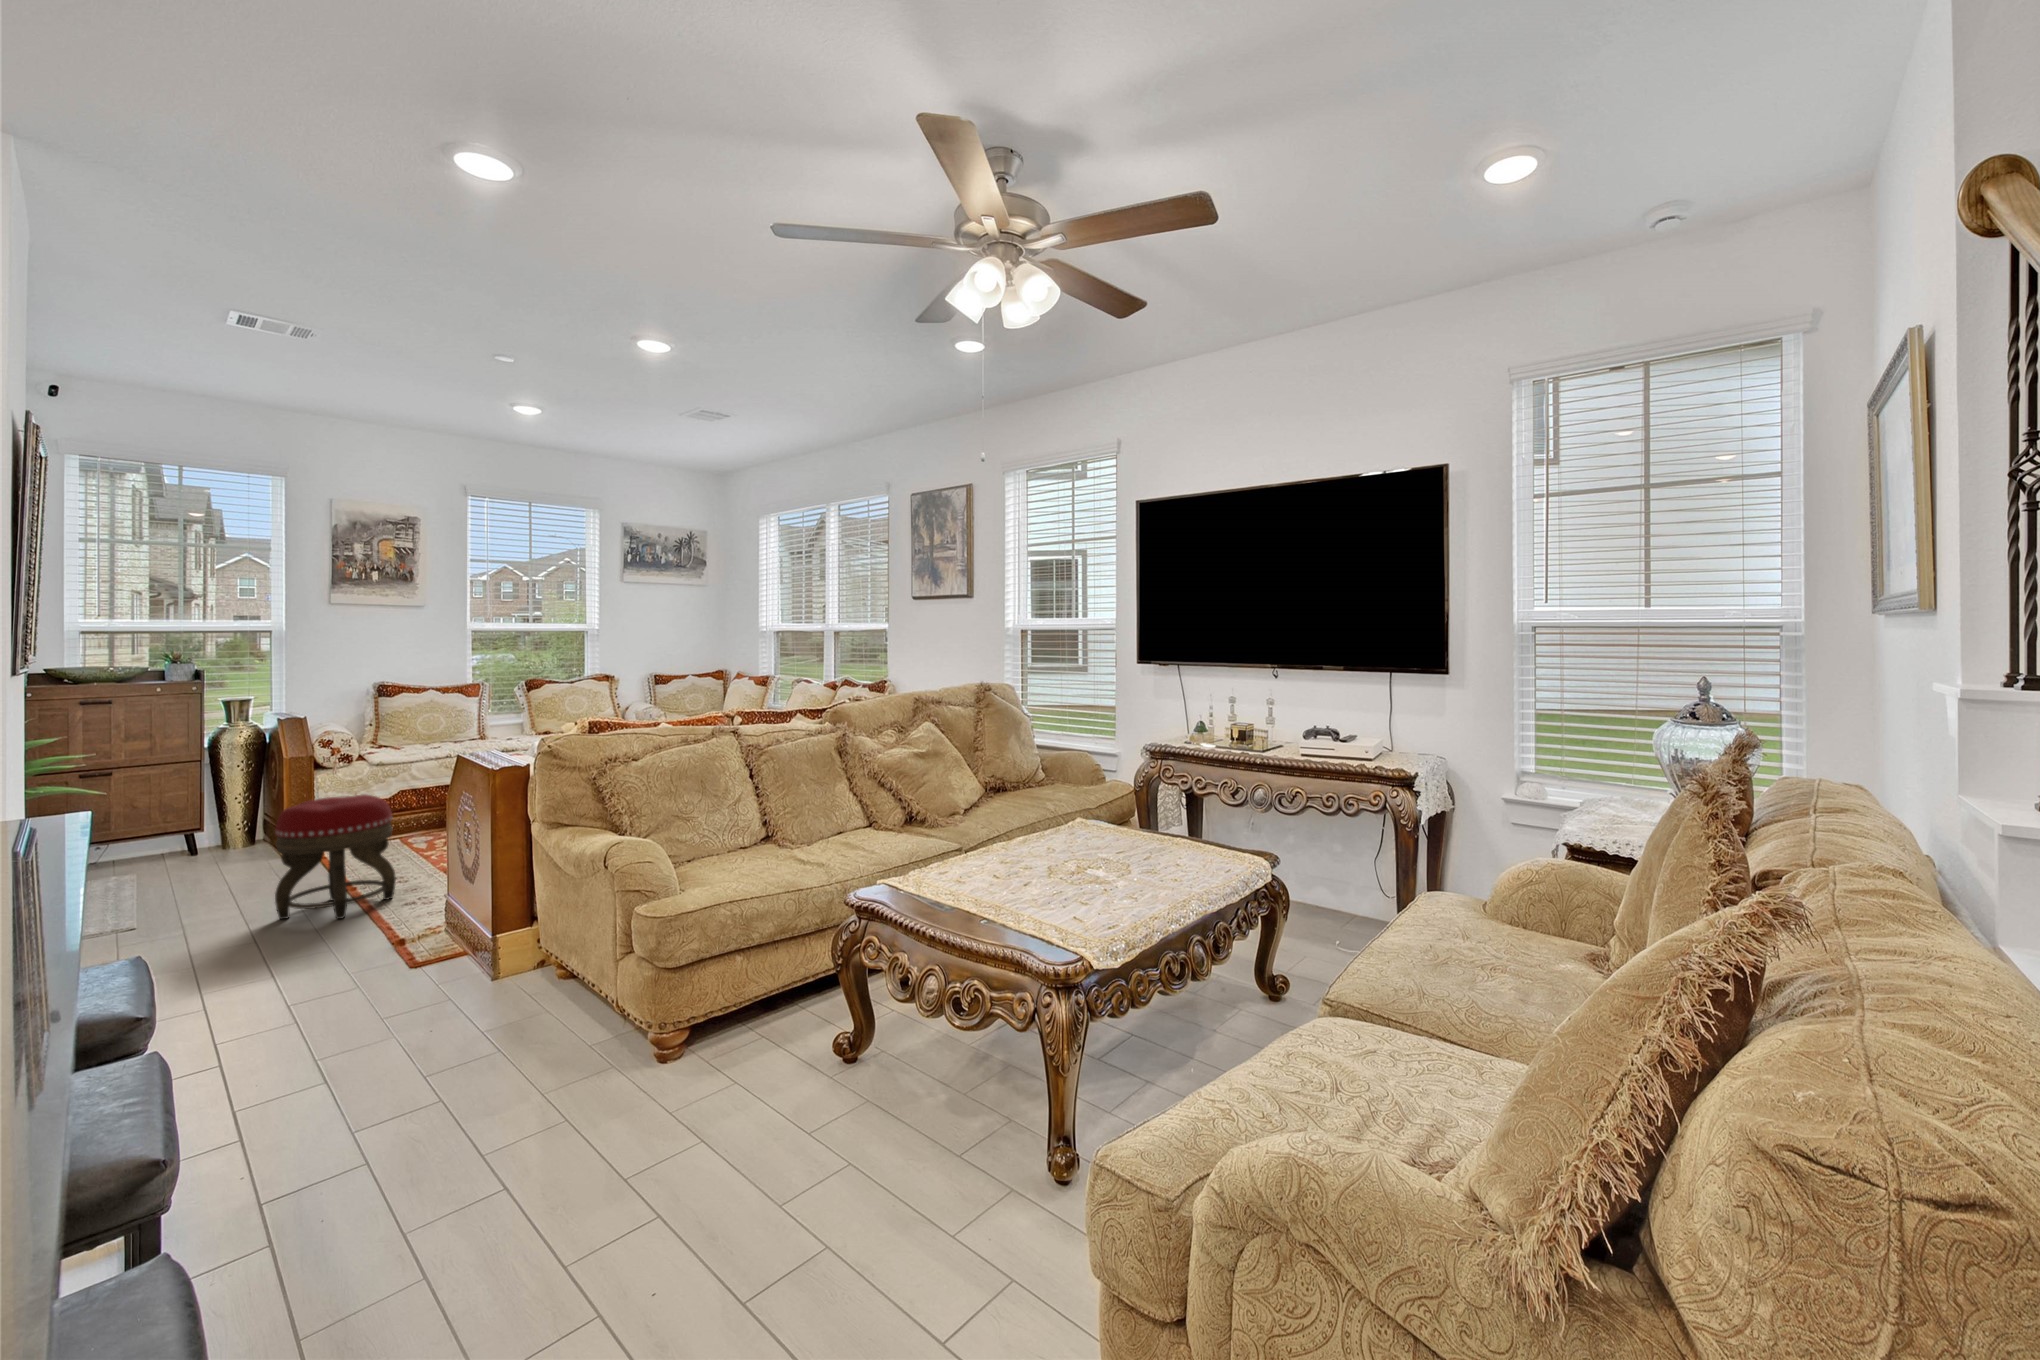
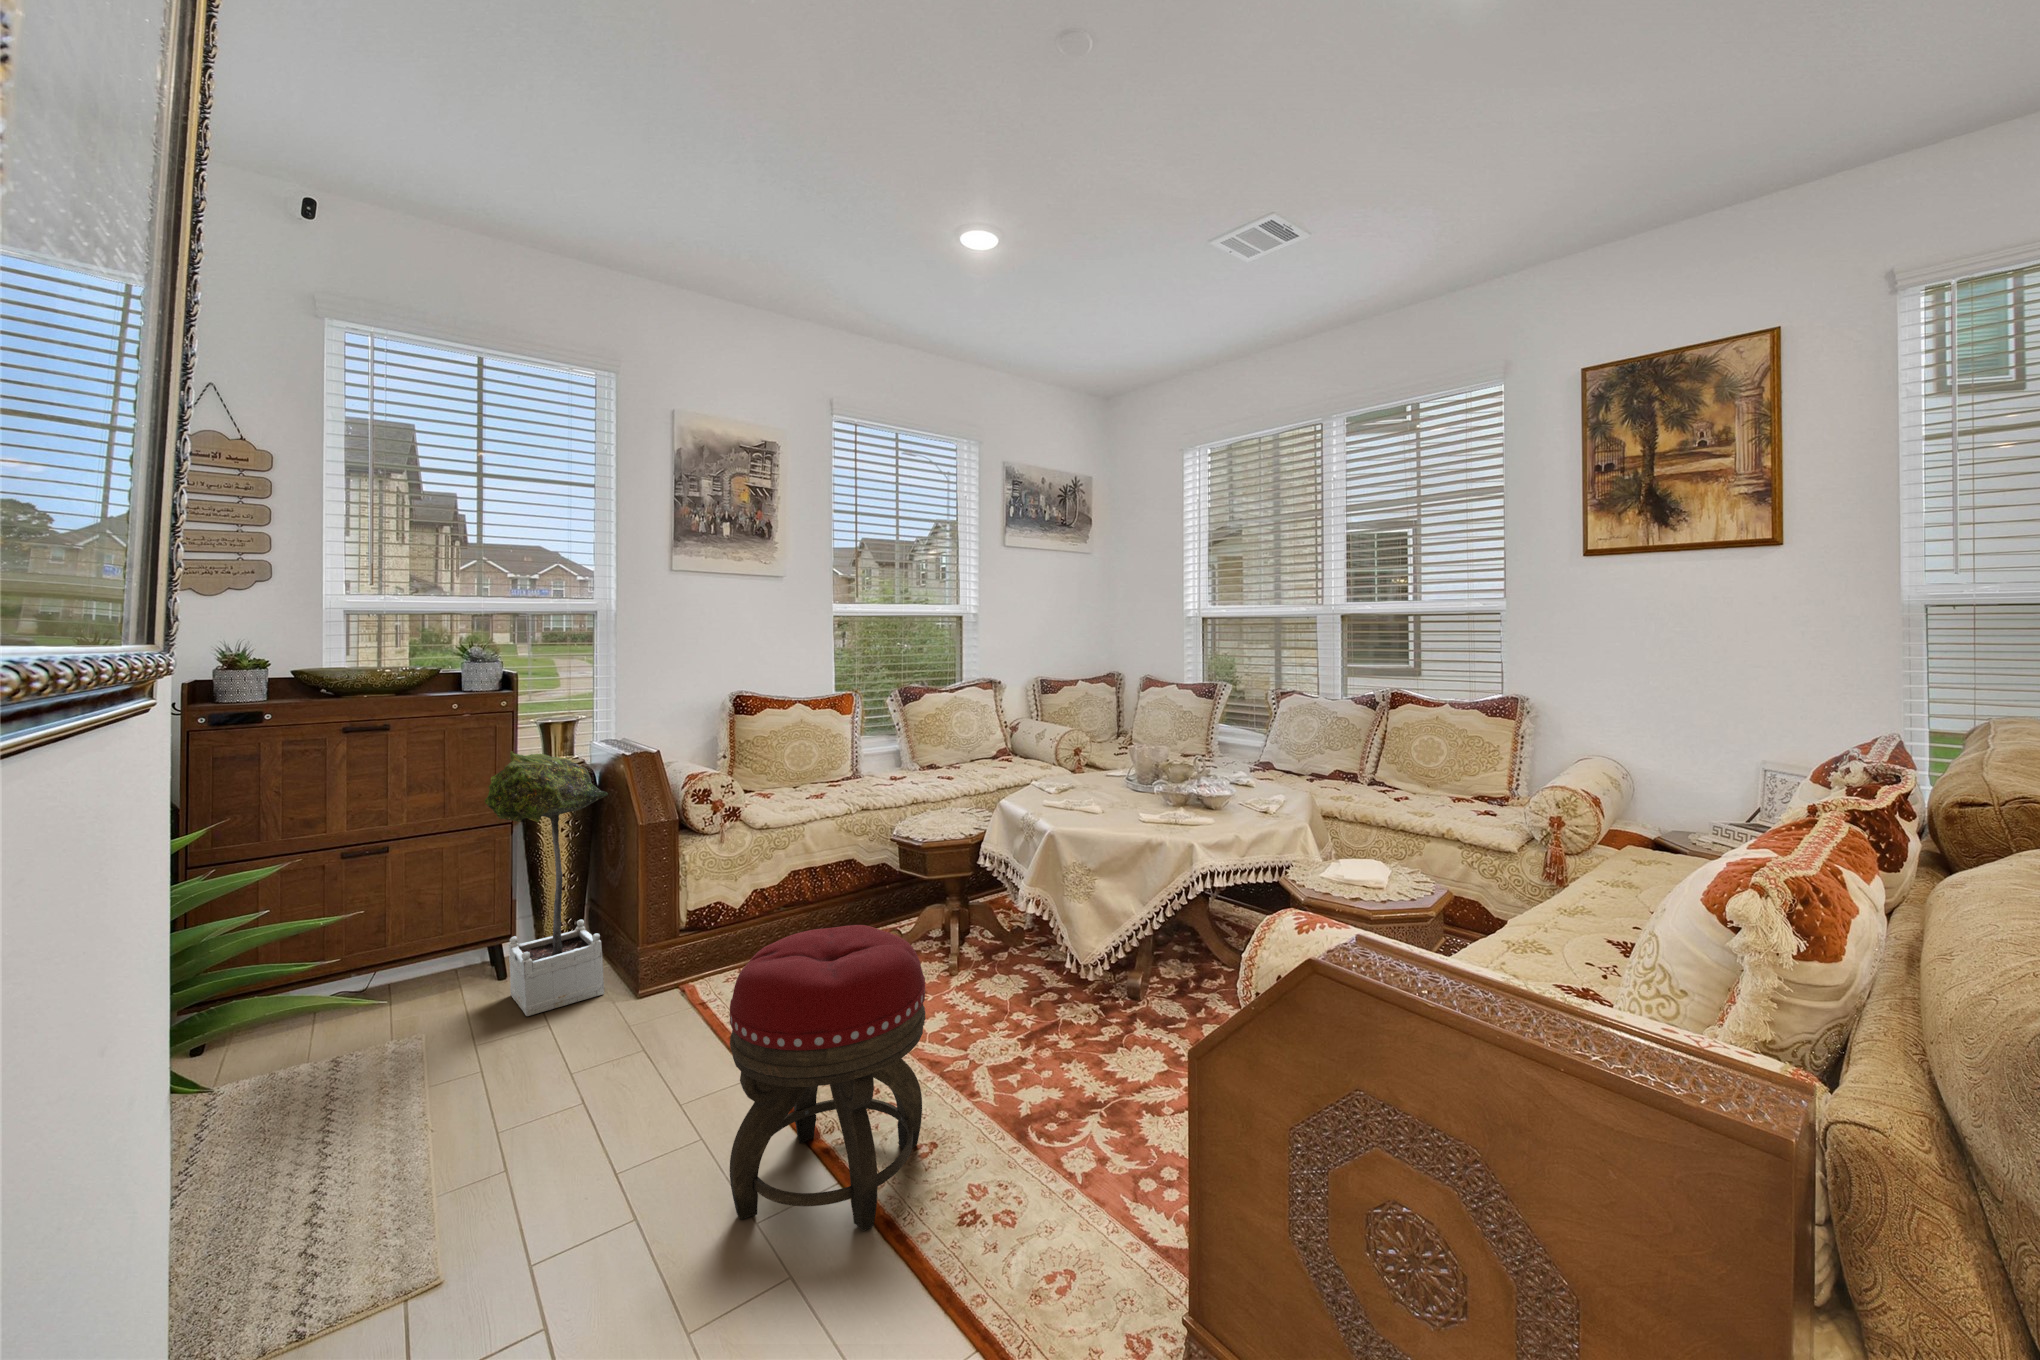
potted tree: none [175,718,263,868] -> present [485,751,608,1016]

